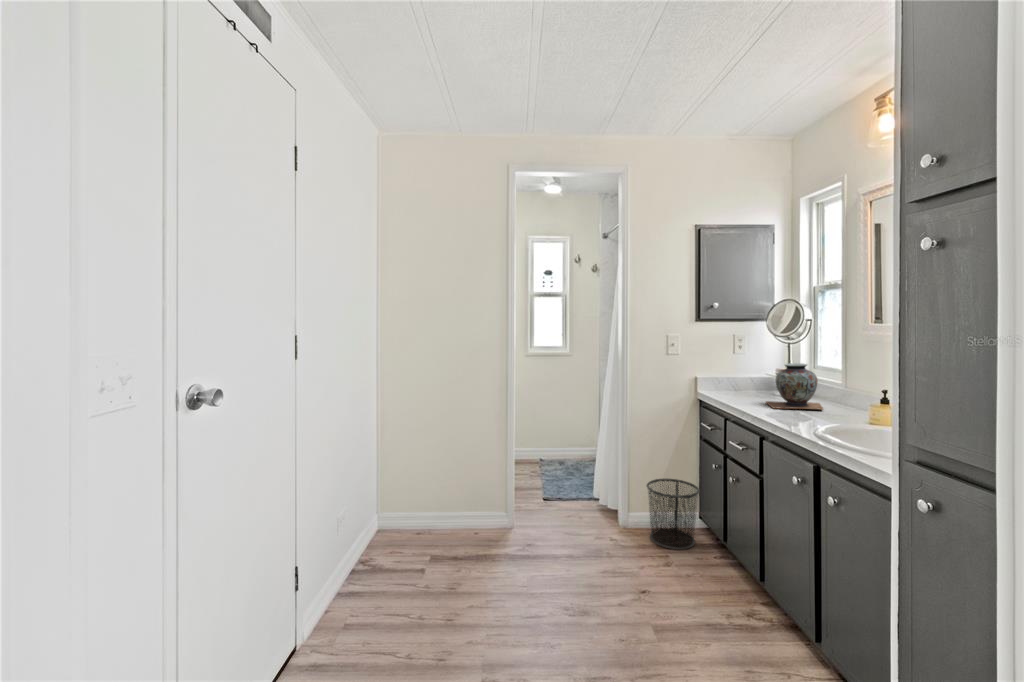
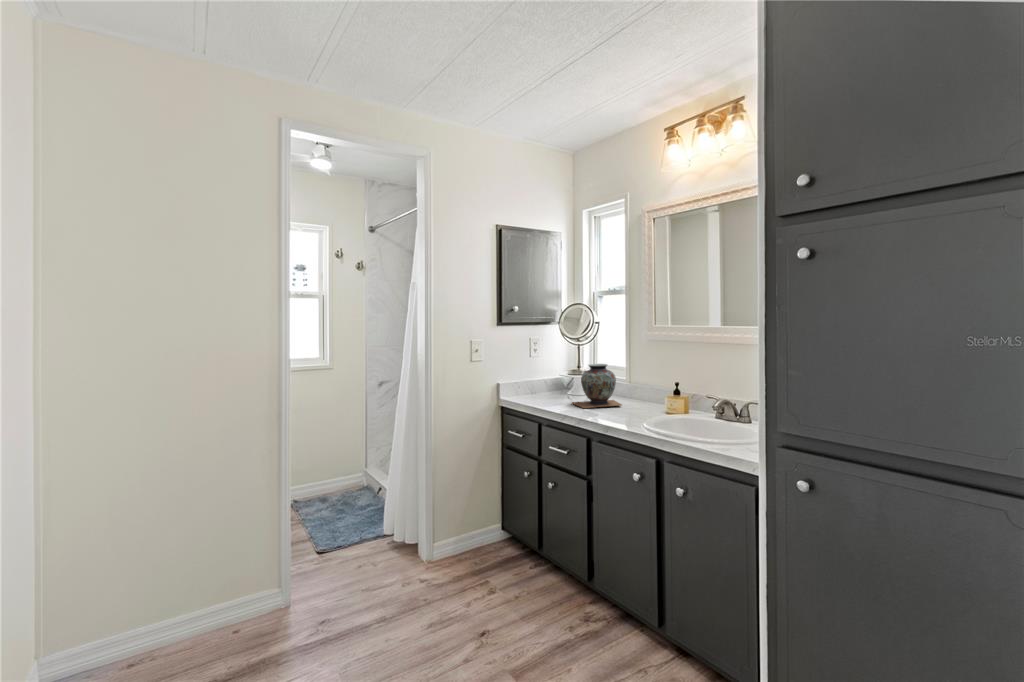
waste bin: present [647,479,700,550] -> none [457,495,512,573]

